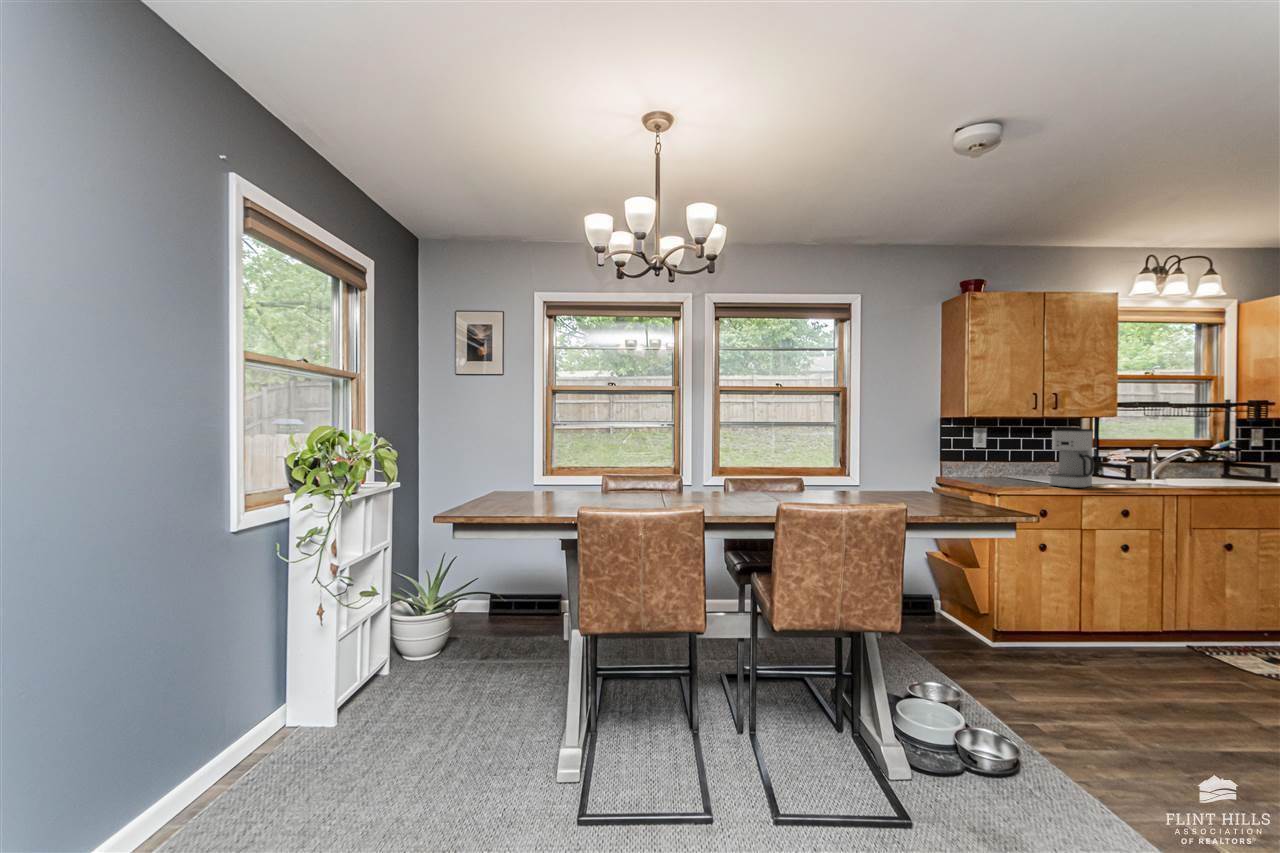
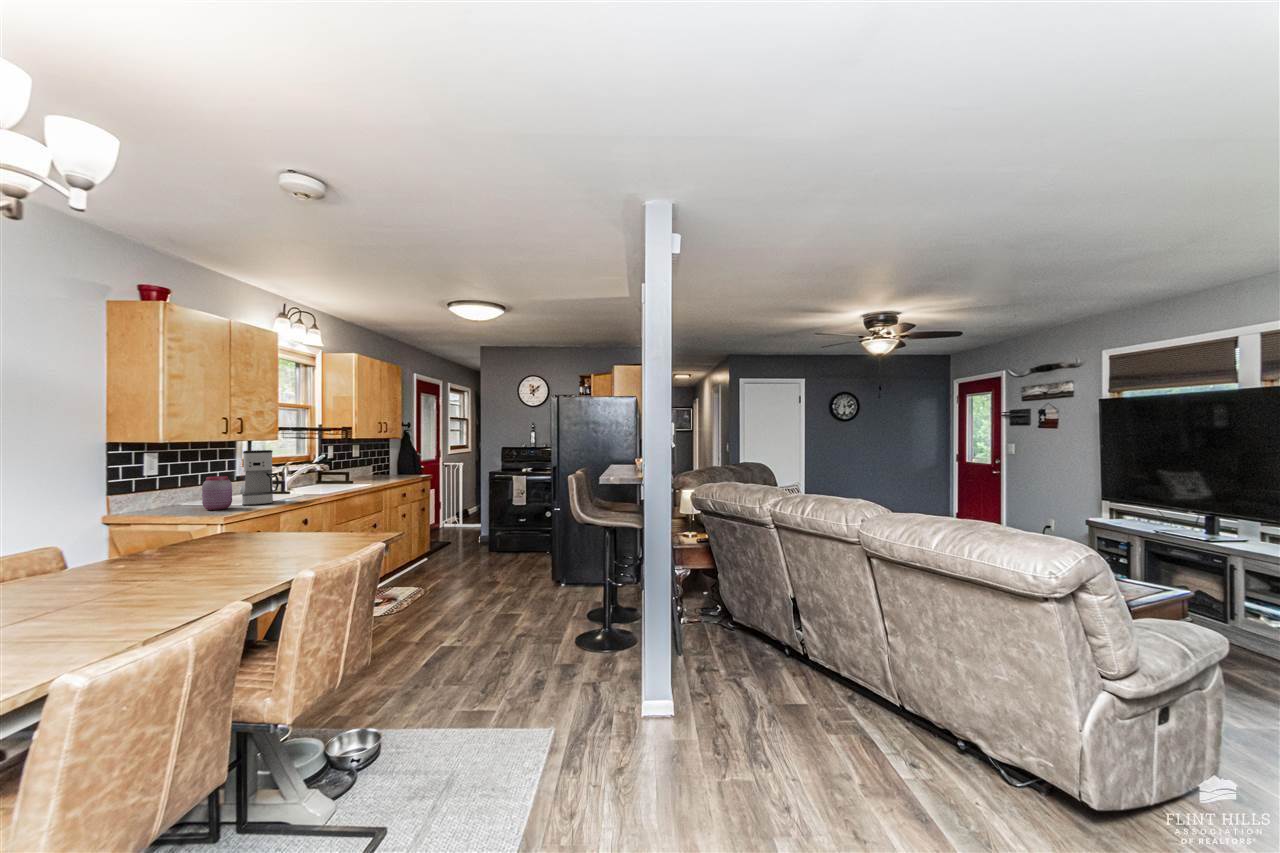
jar: none [1004,452,1033,486] -> present [202,476,232,510]

